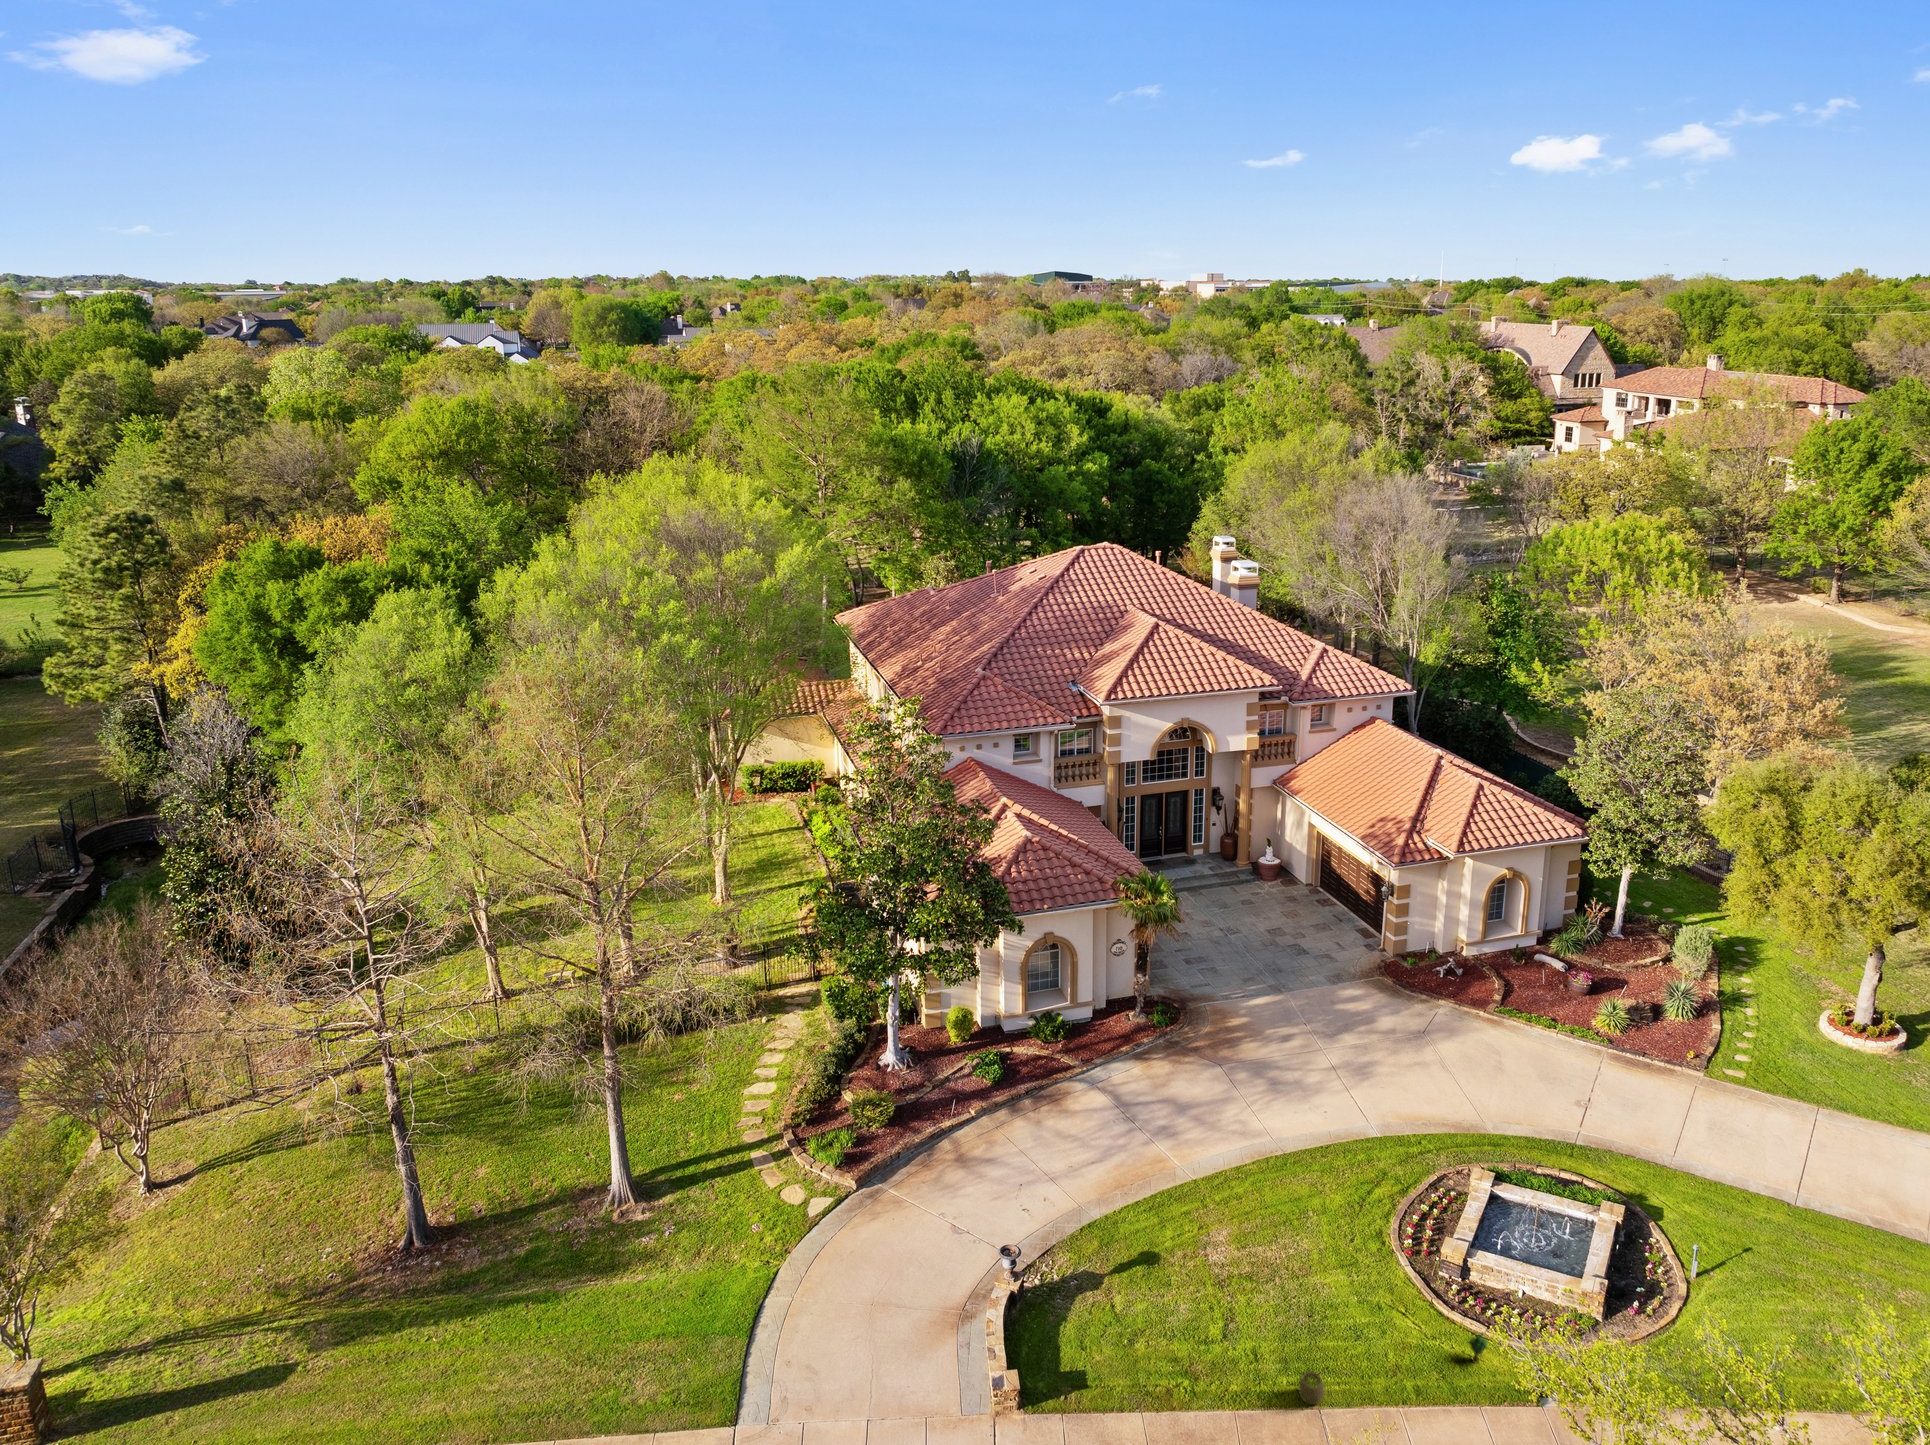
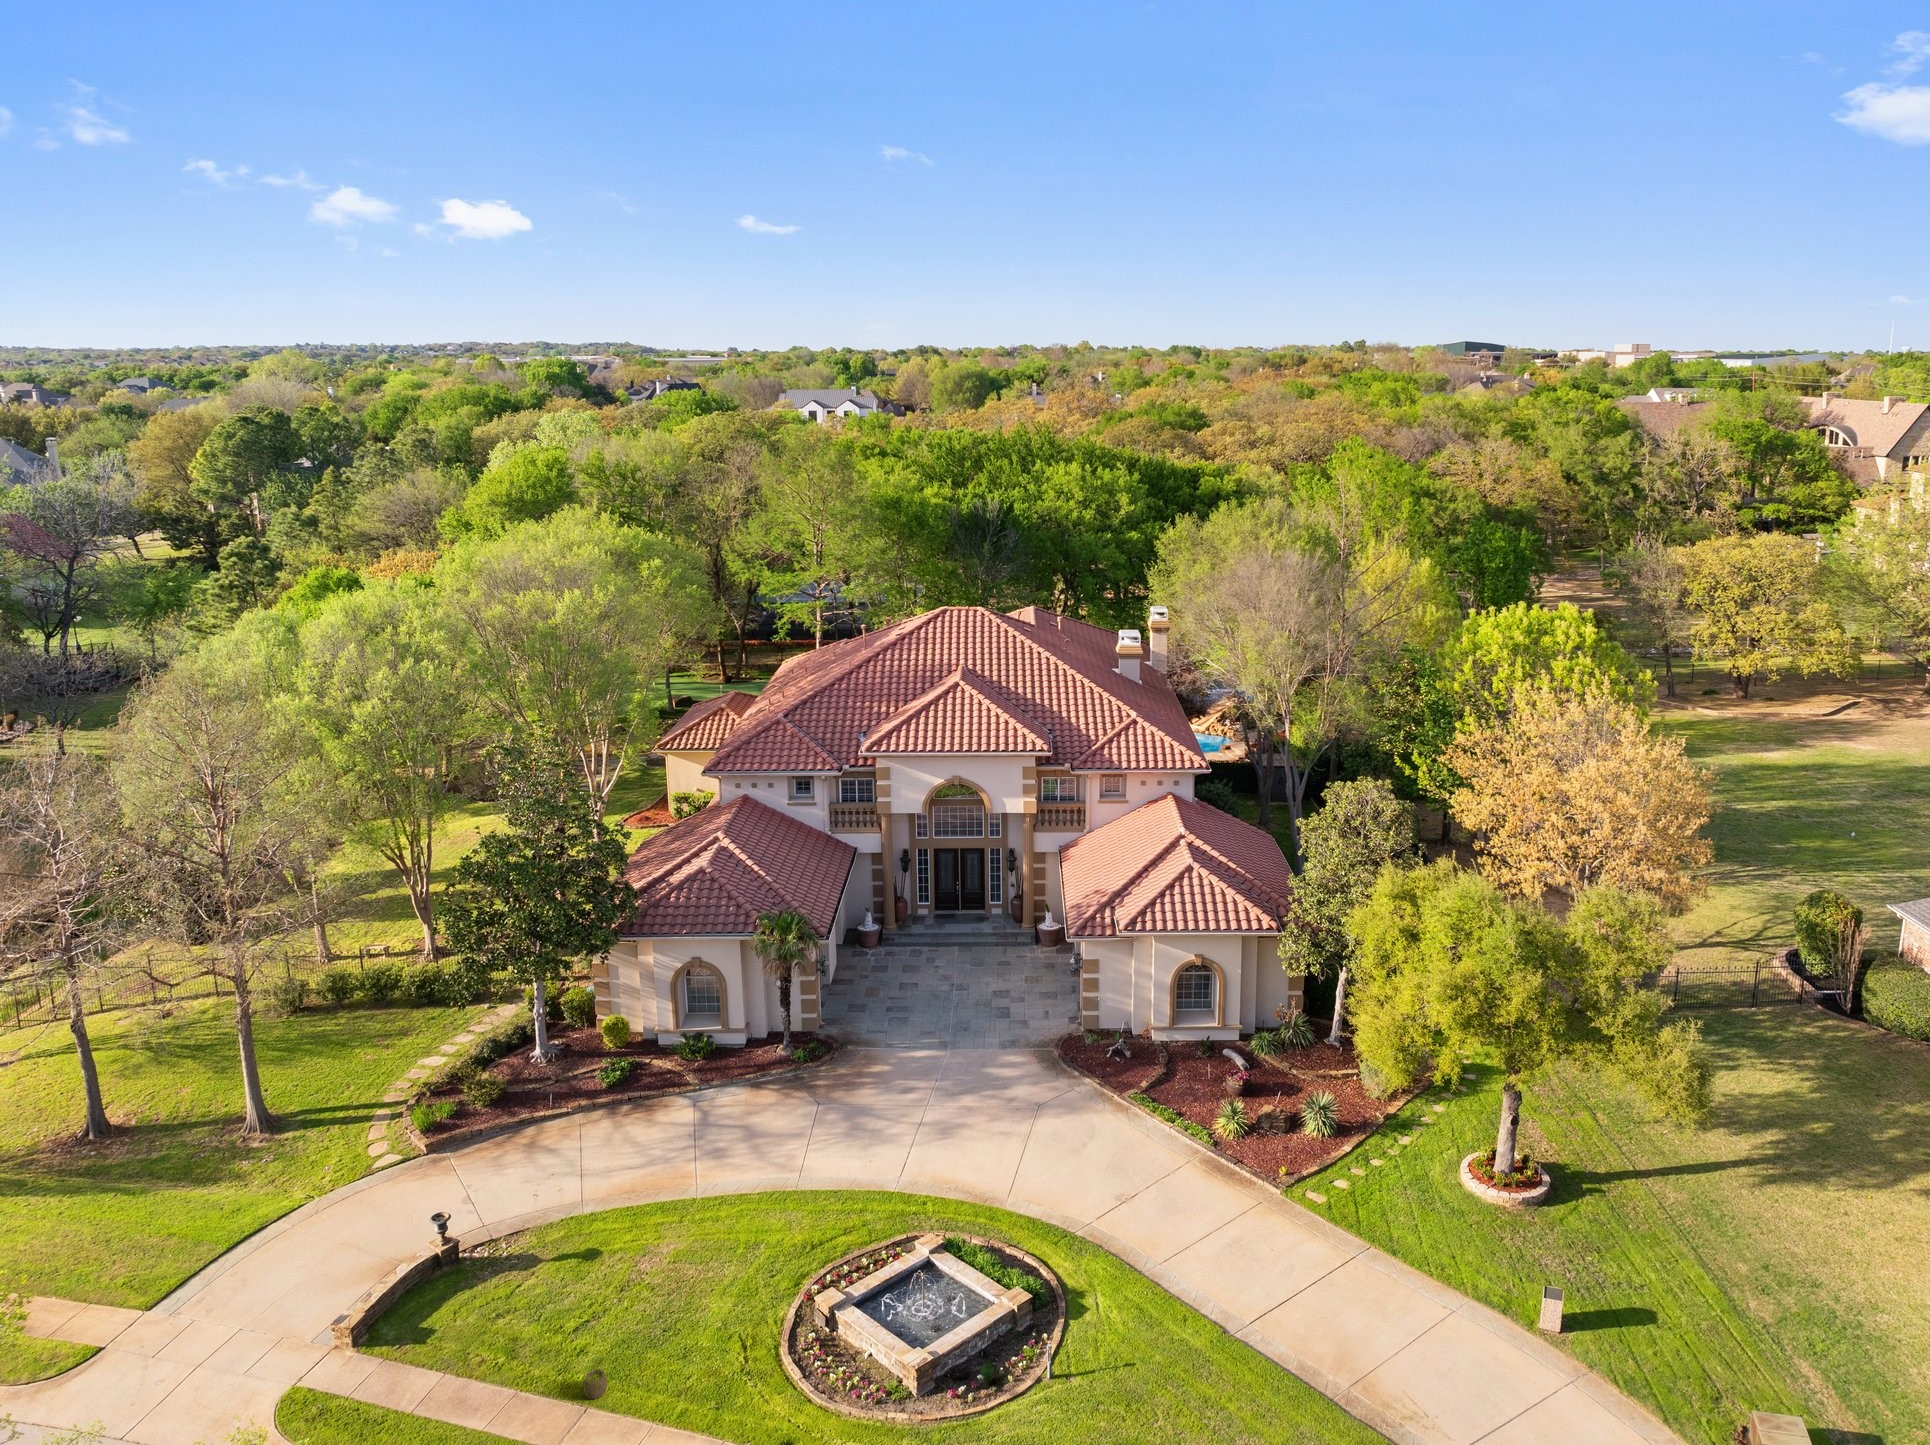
decorative plant: present [1469,1333,1487,1363] -> present [980,1359,995,1389]

